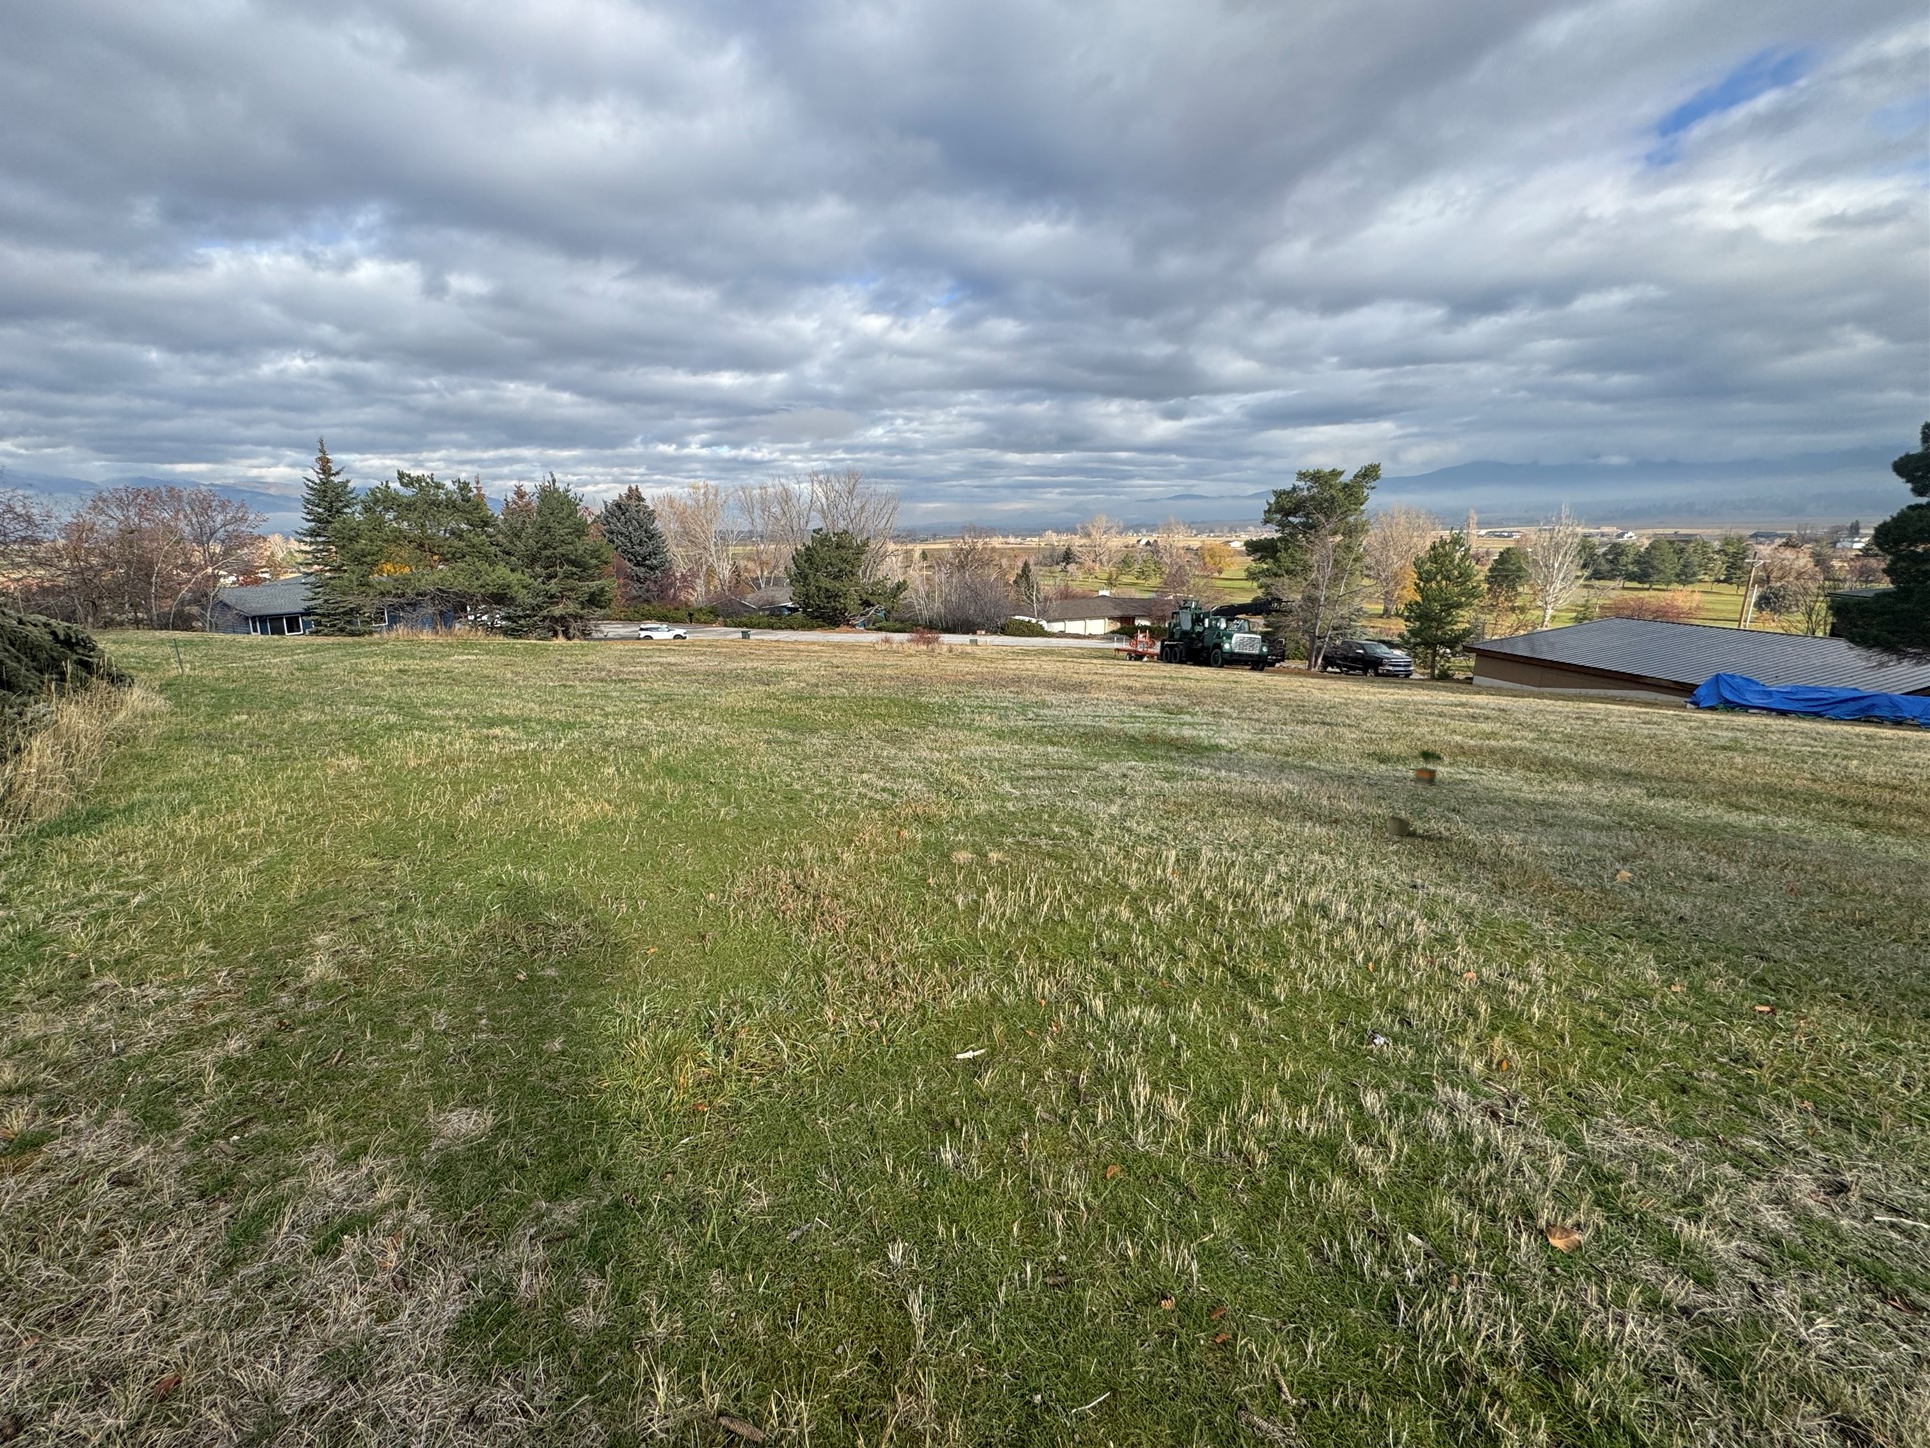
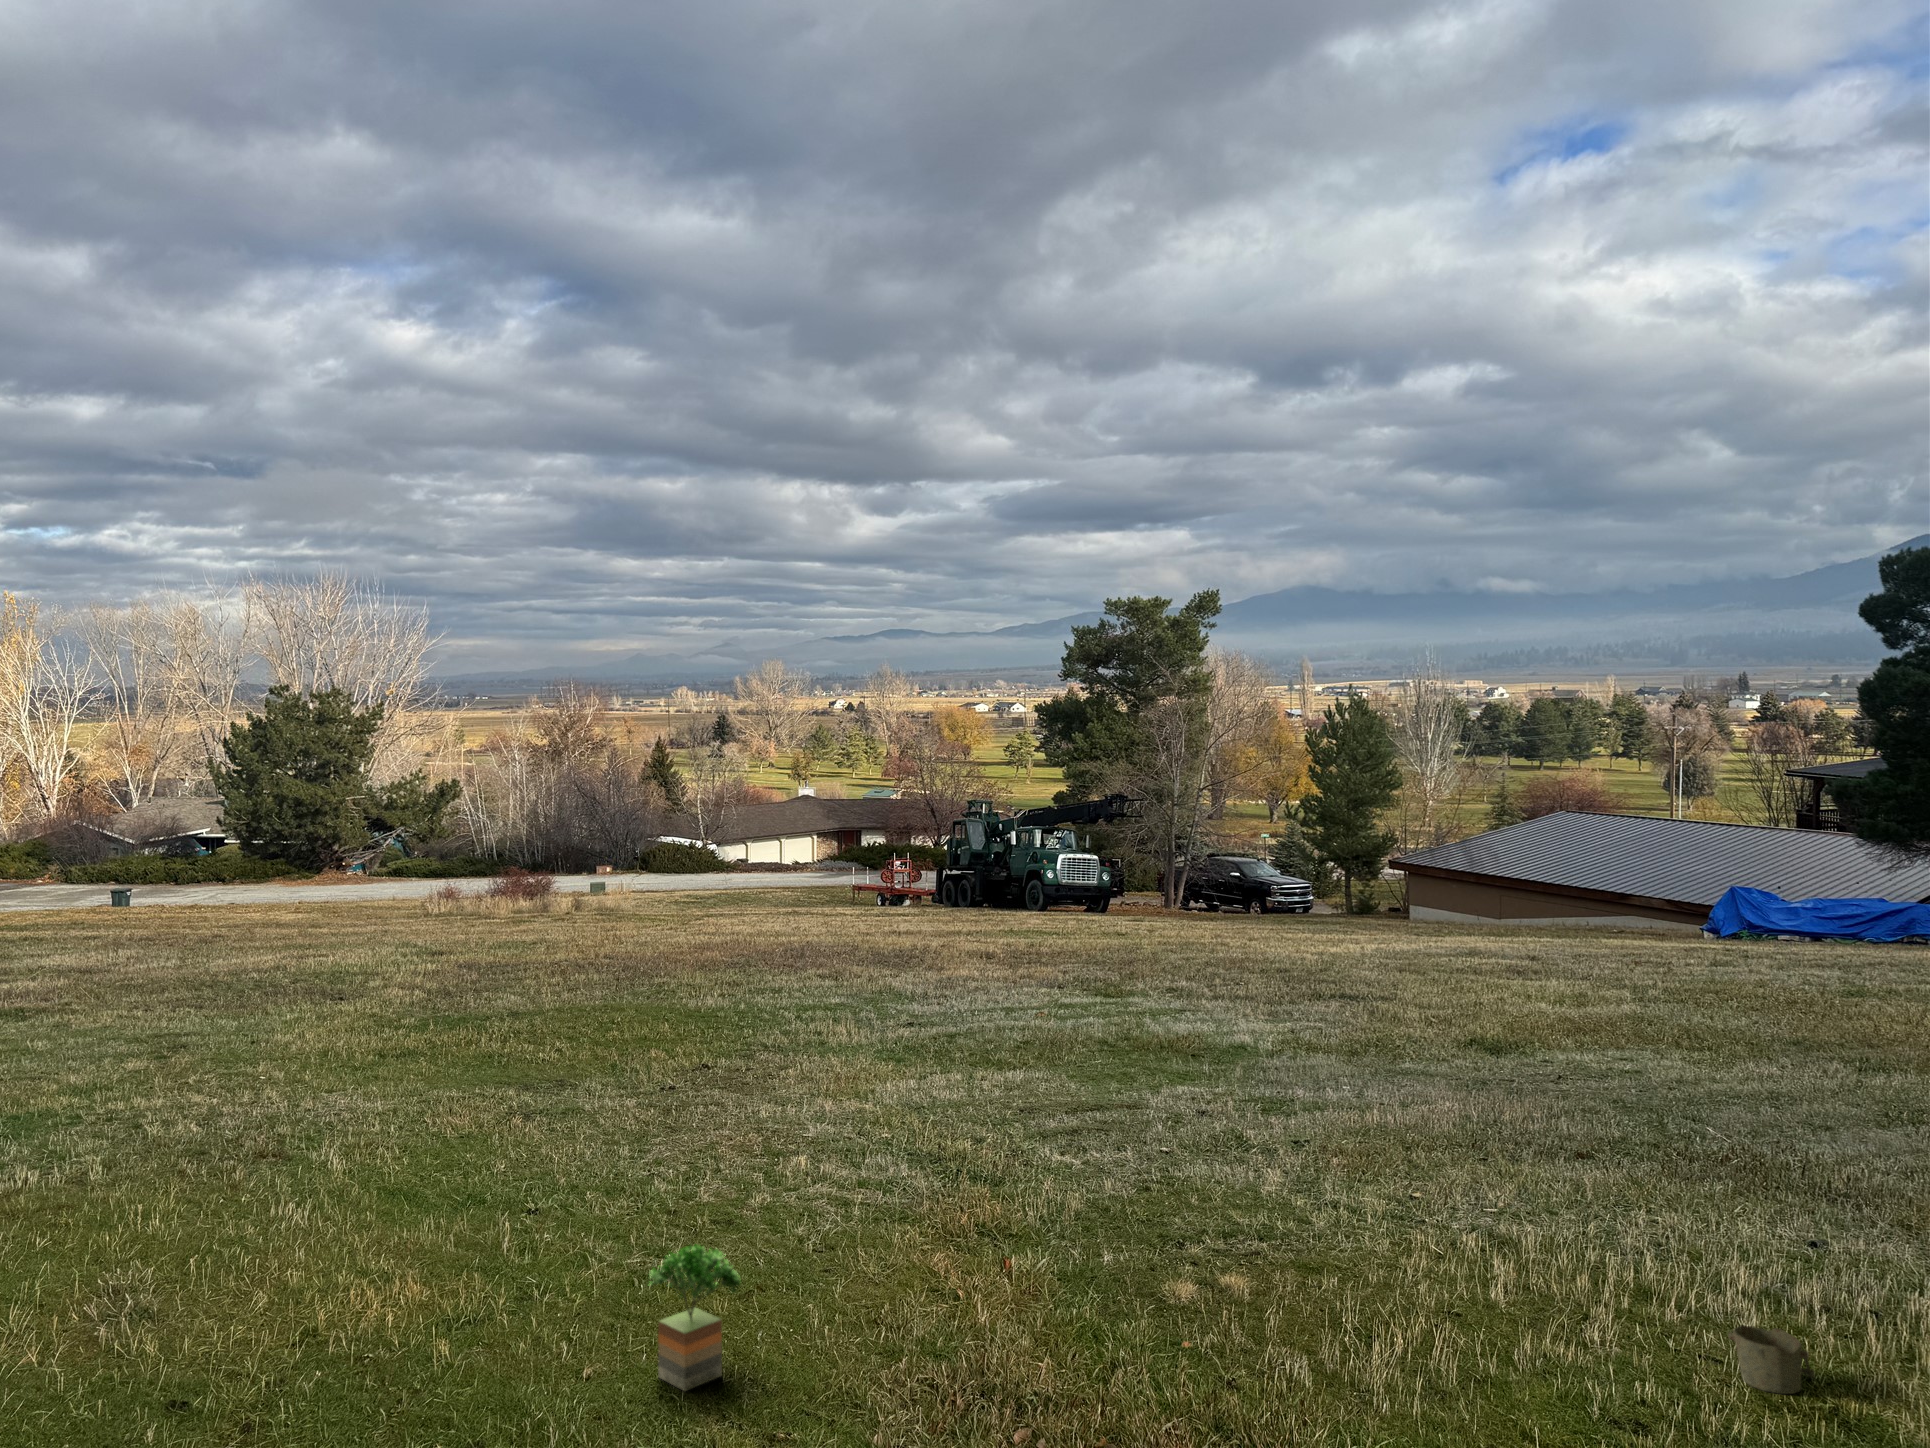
potted tree: present [1413,750,1443,785] -> present [649,1244,740,1391]

